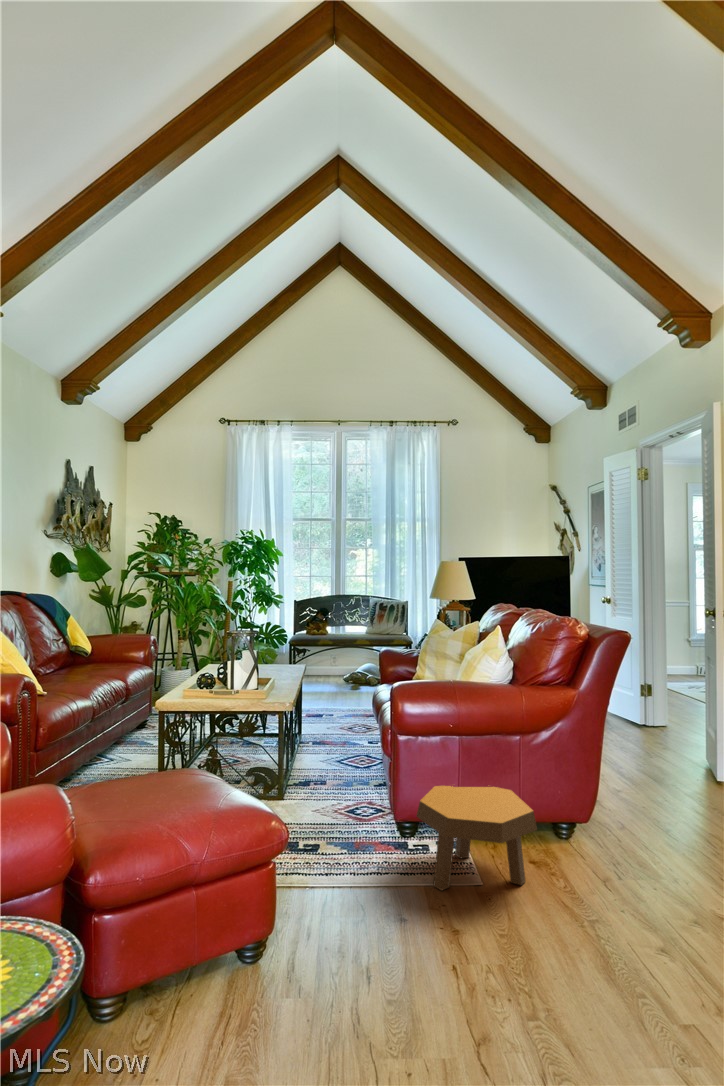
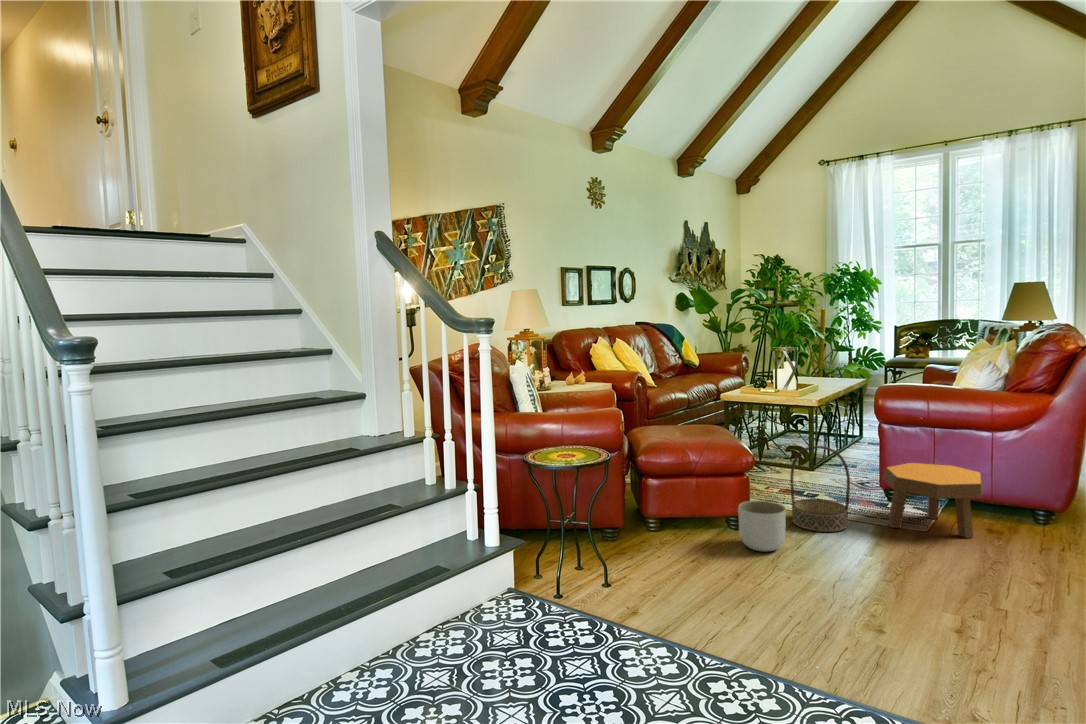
basket: none [318,789,398,930] -> present [790,446,850,532]
planter: none [280,910,358,1020] -> present [738,500,786,552]

